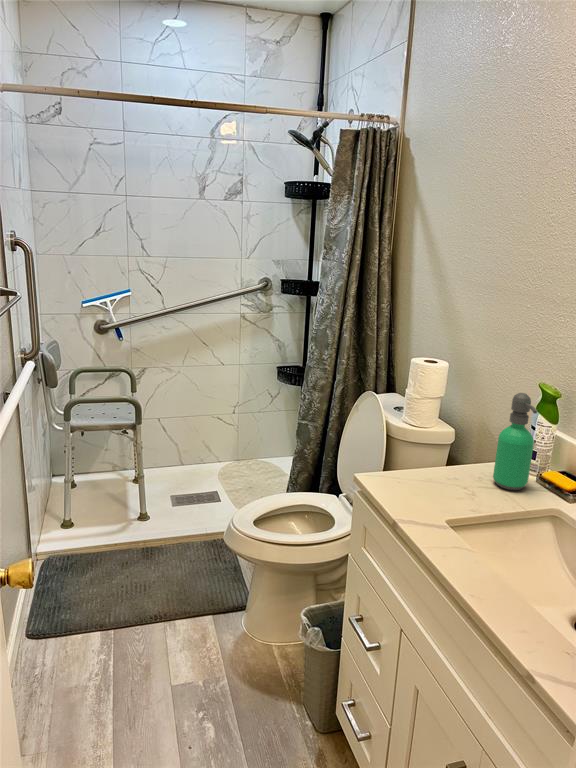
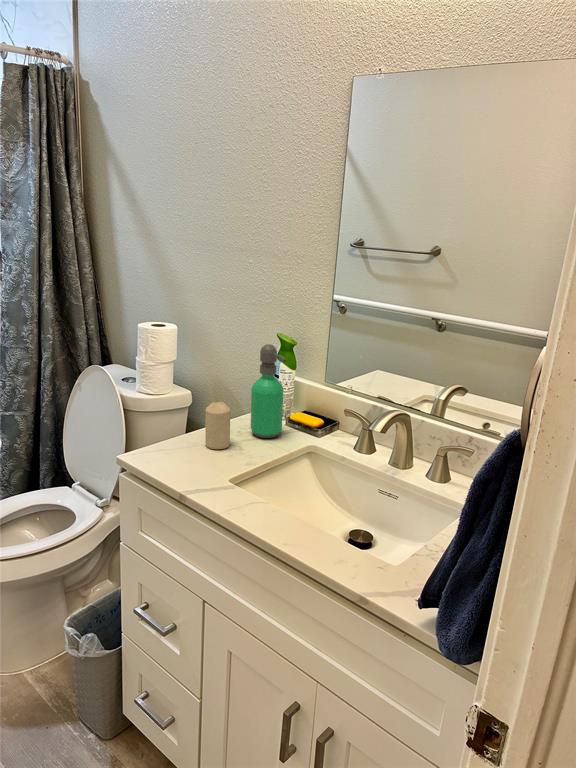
candle: none [441,442,469,490] -> present [205,402,230,449]

